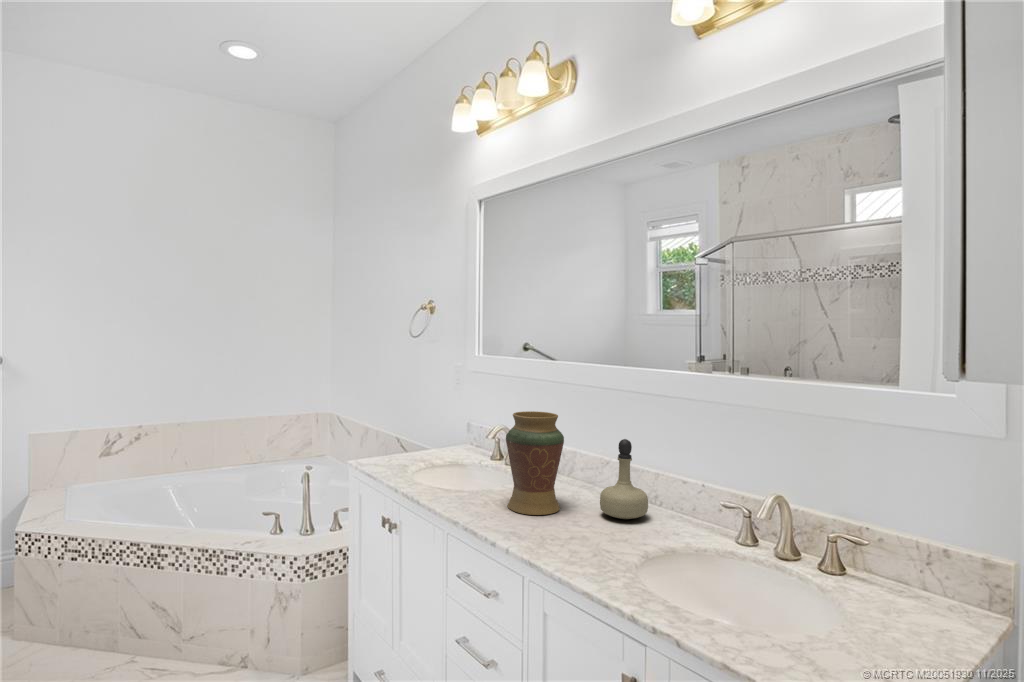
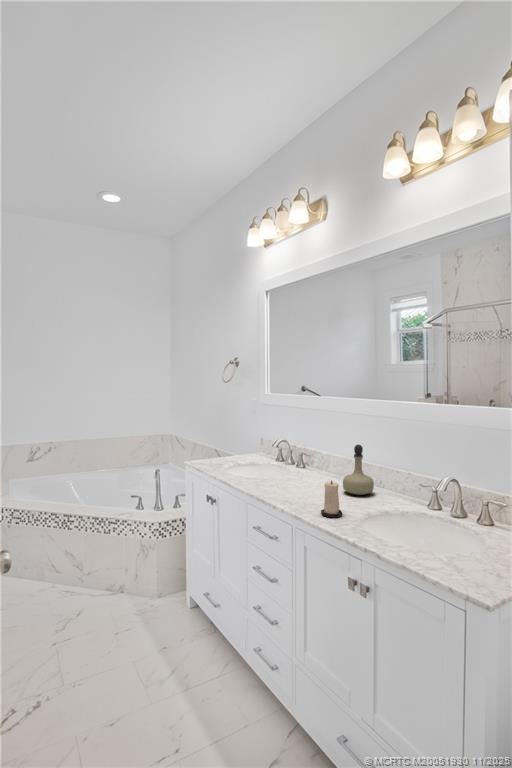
decorative vase: present [506,411,564,515] -> none [283,428,320,492]
candle: none [570,501,605,564] -> present [321,480,342,518]

